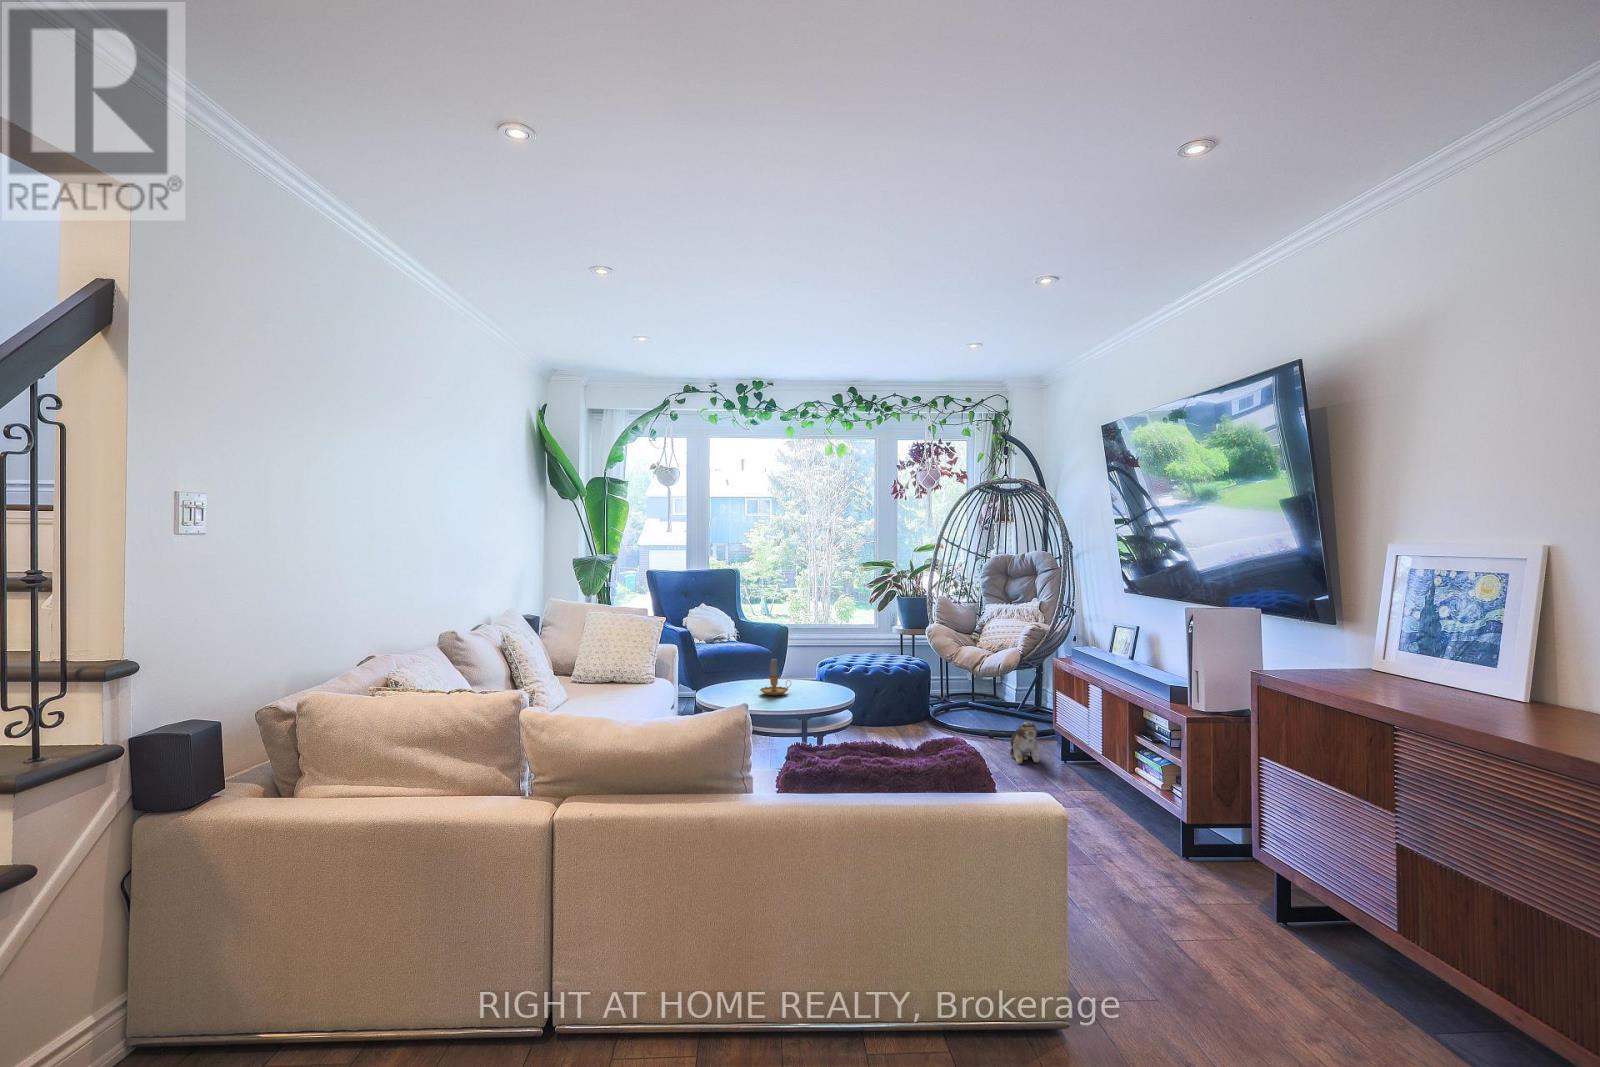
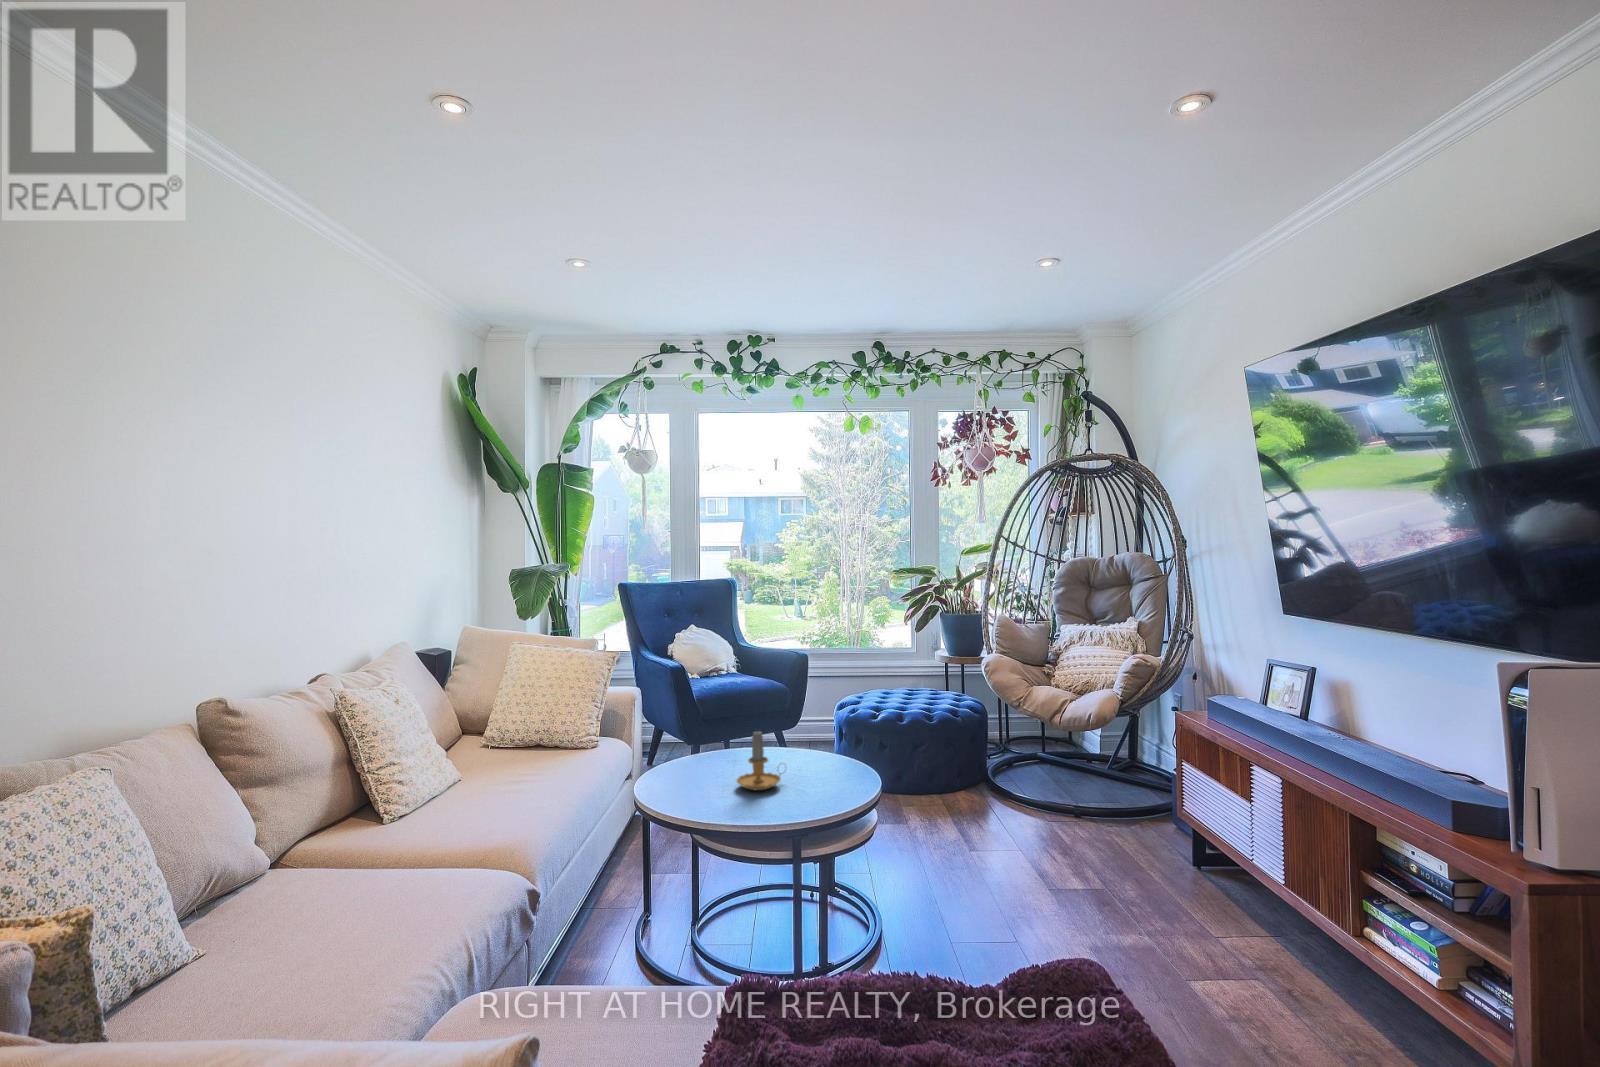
plush toy: present [1010,721,1039,764] -> none [1114,808,1164,870]

